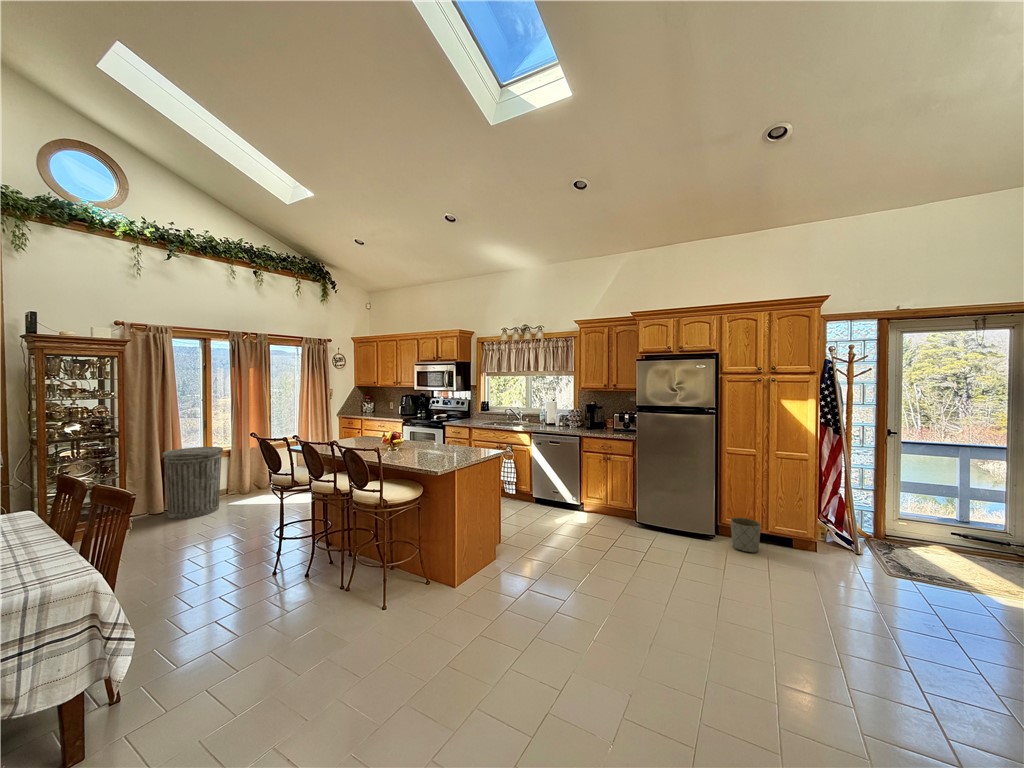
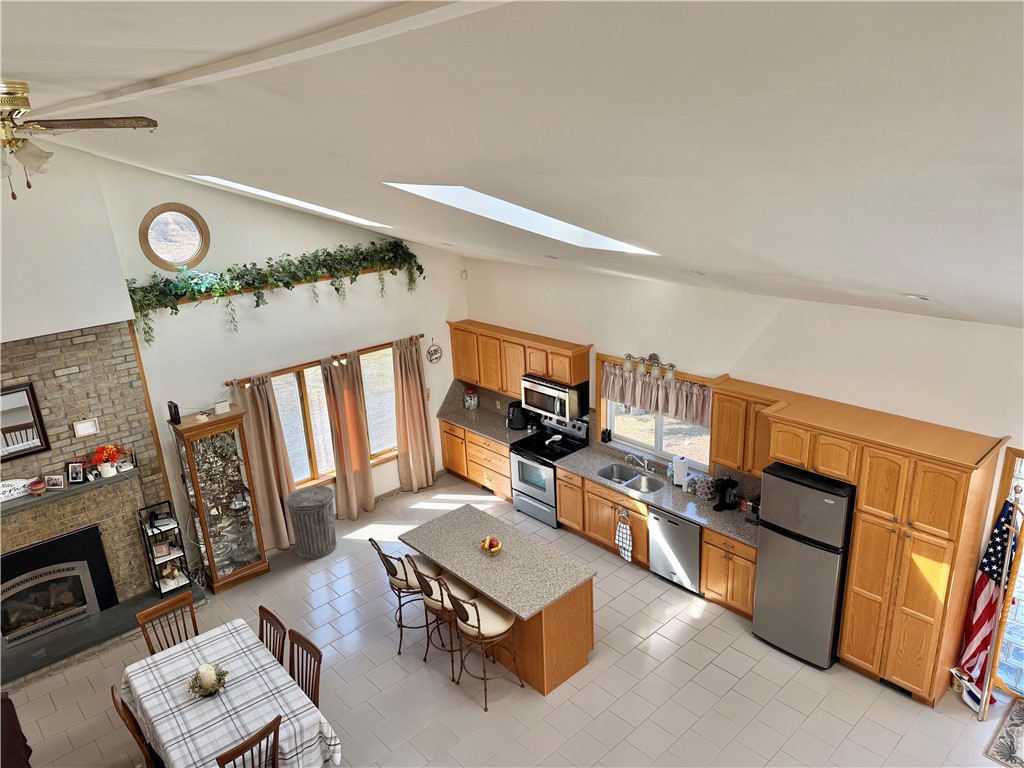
planter: present [731,518,761,553] -> none [841,659,873,701]

